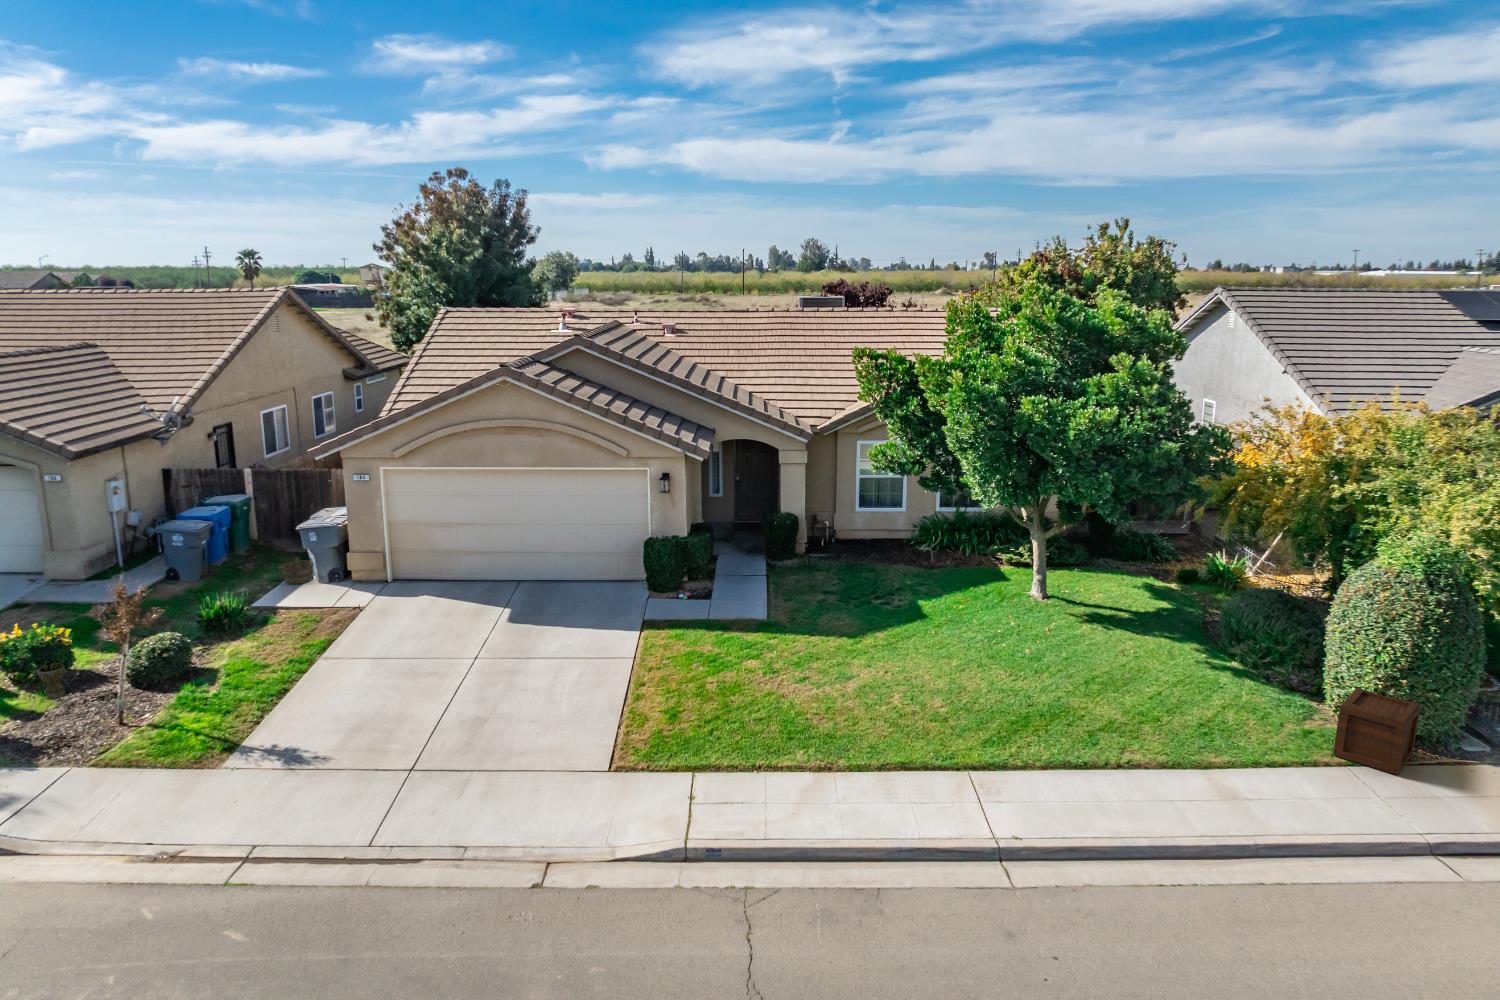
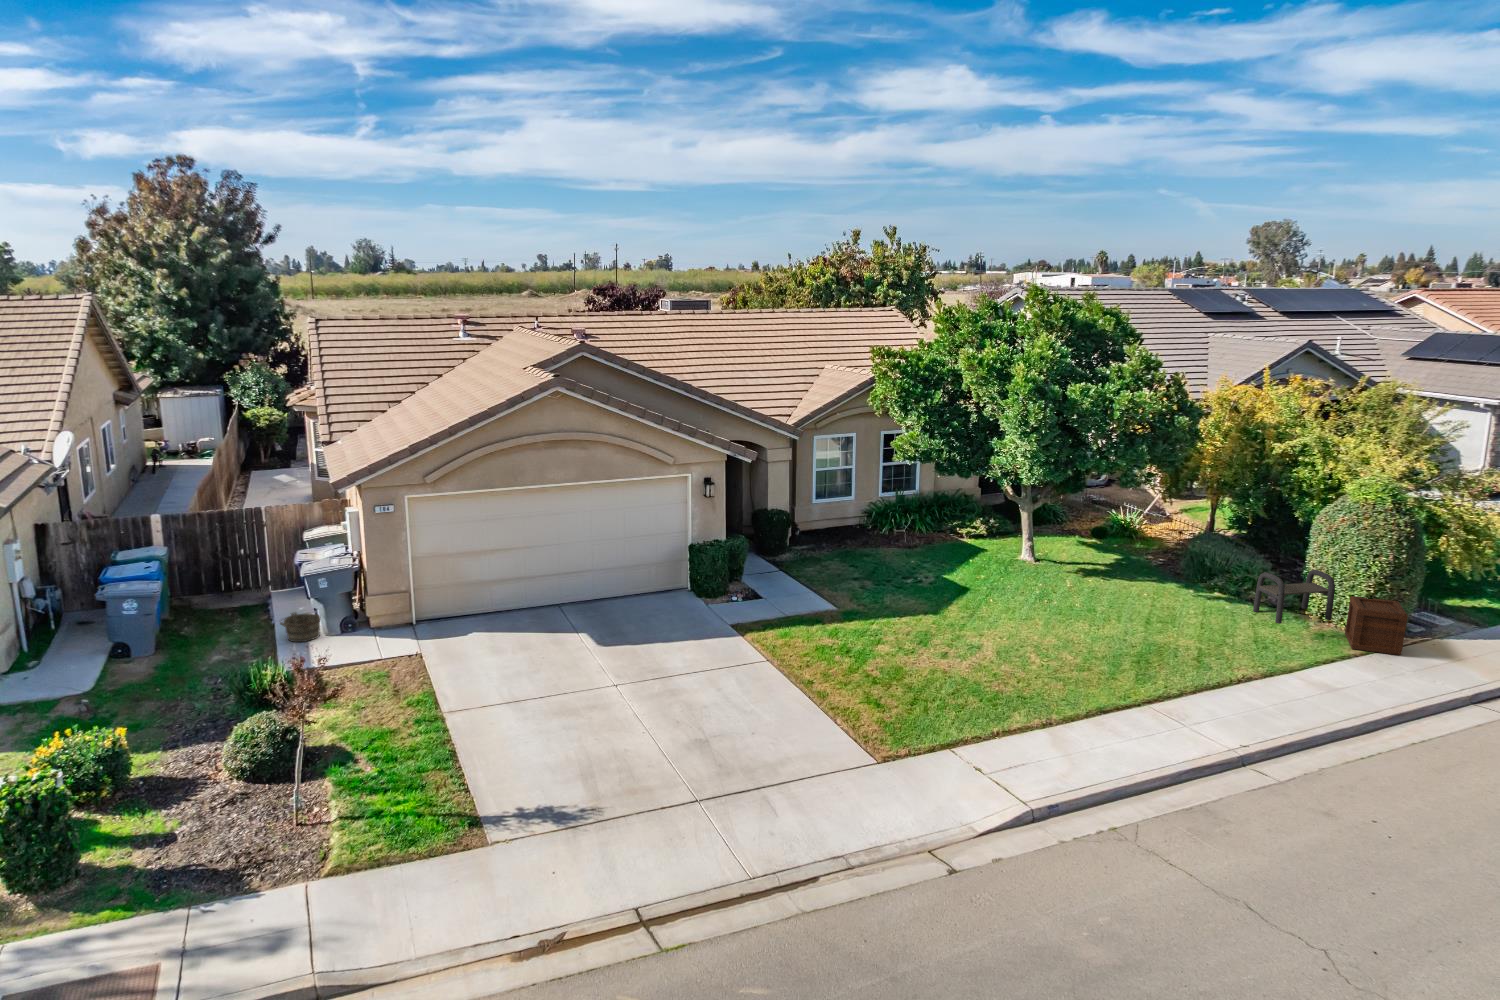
bench: none [1236,641,1339,715] -> present [1253,570,1335,624]
planter: present [37,658,65,699] -> none [164,757,196,809]

